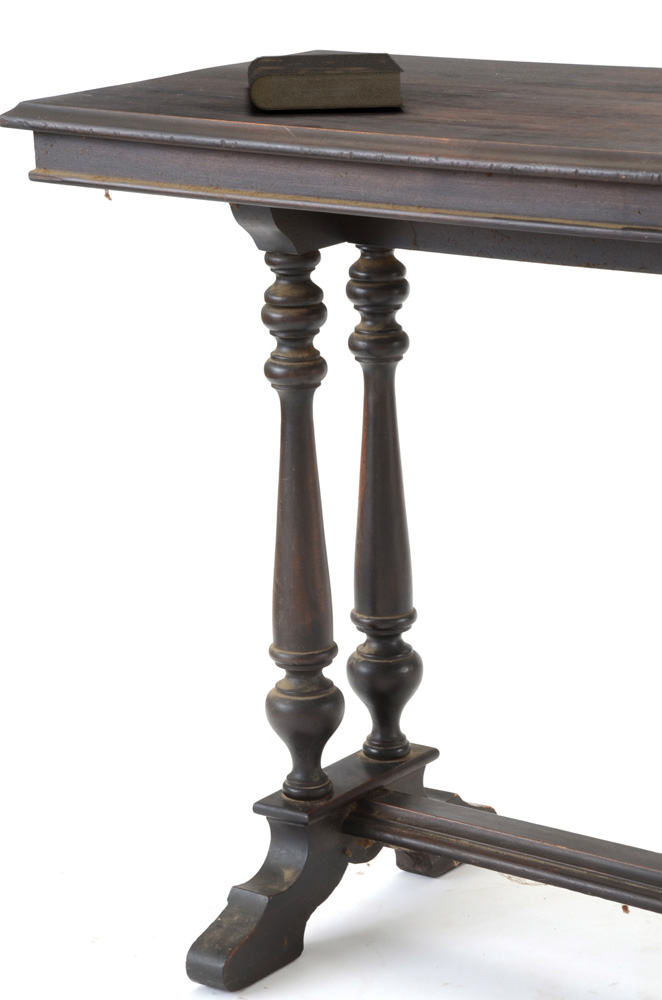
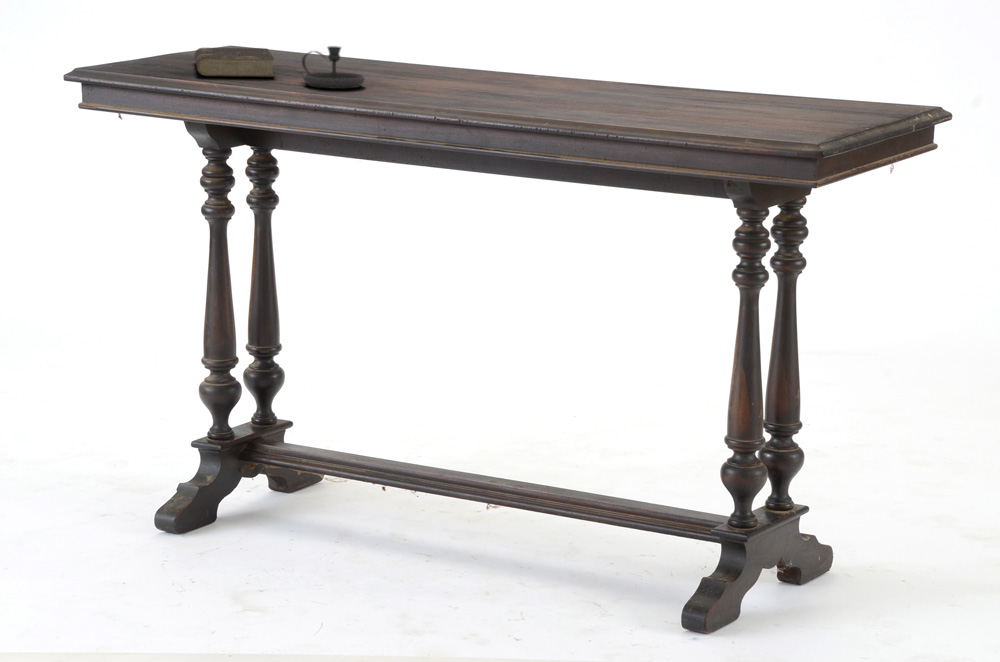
candlestick: none [454,39,589,126] -> present [300,46,365,89]

